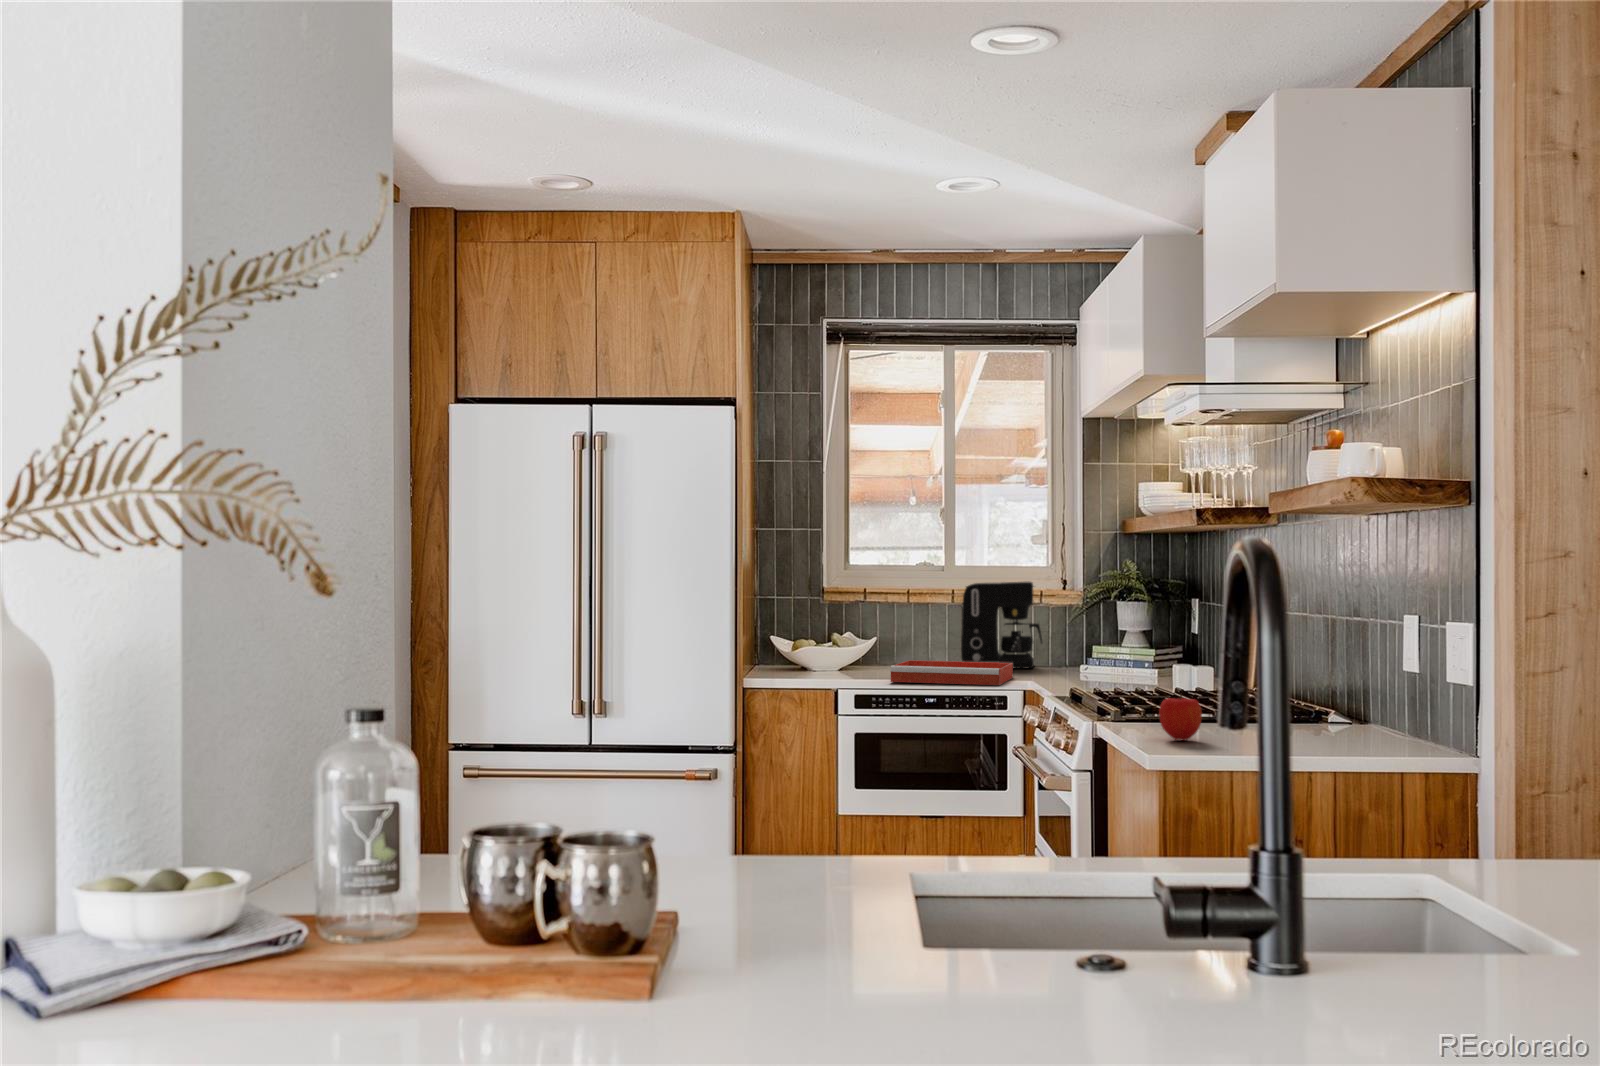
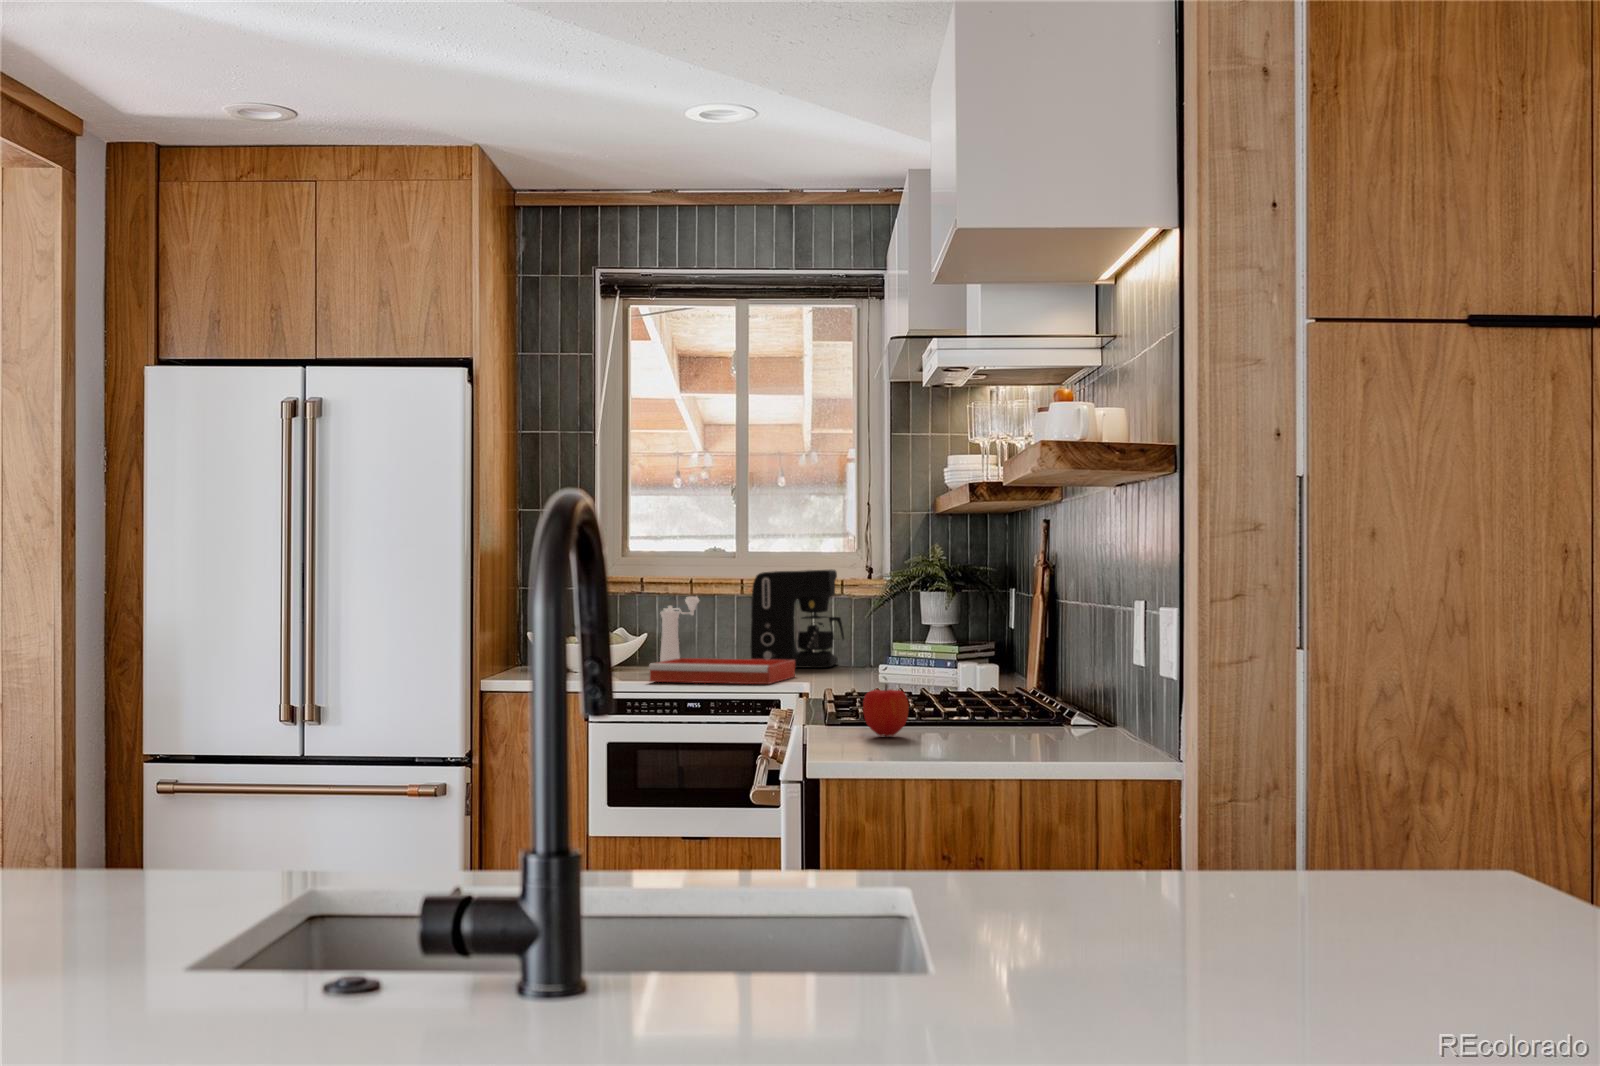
pepper mill: none [883,605,915,670] -> present [660,597,699,662]

